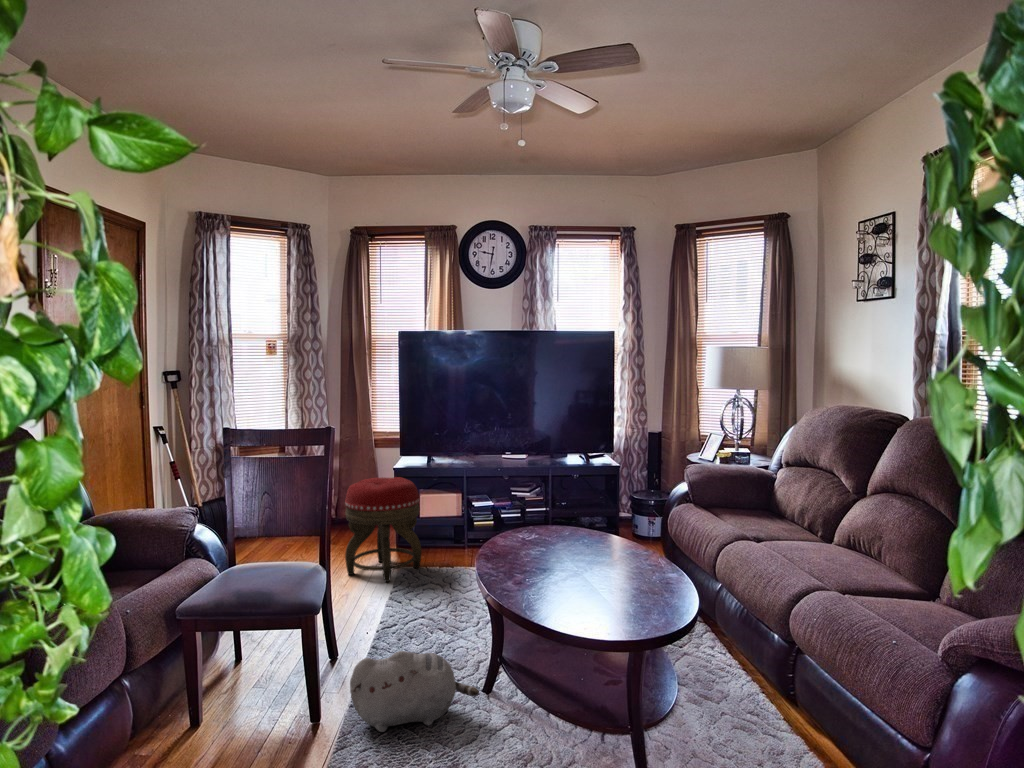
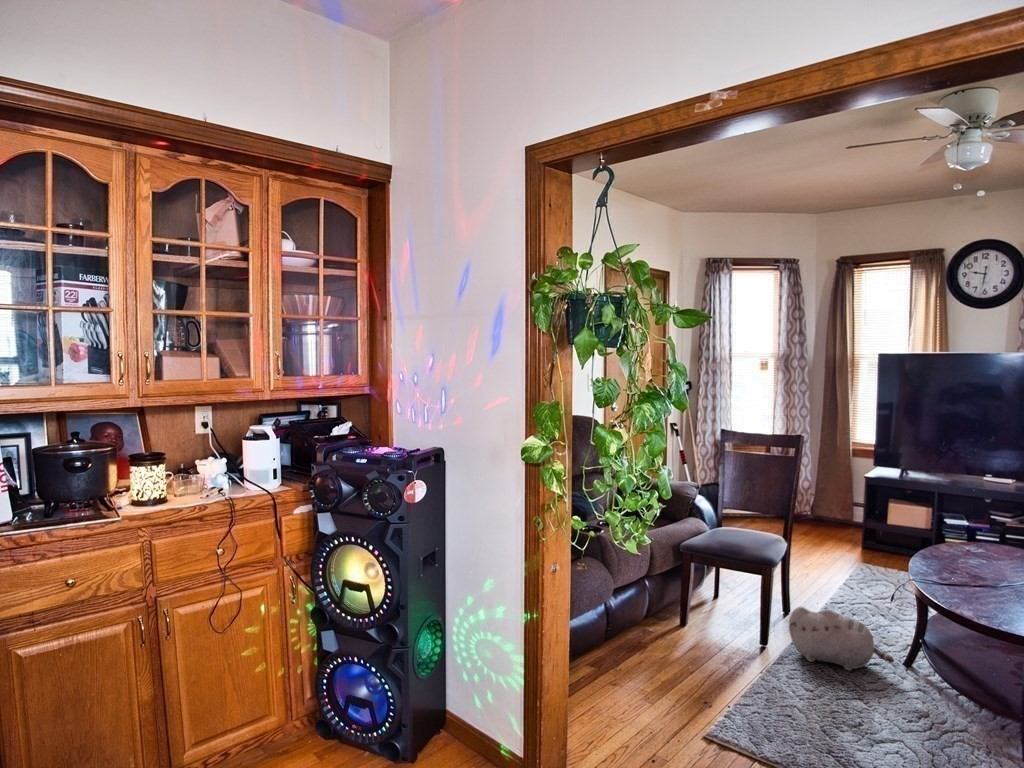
footstool: present [345,477,422,582] -> none [810,482,883,571]

